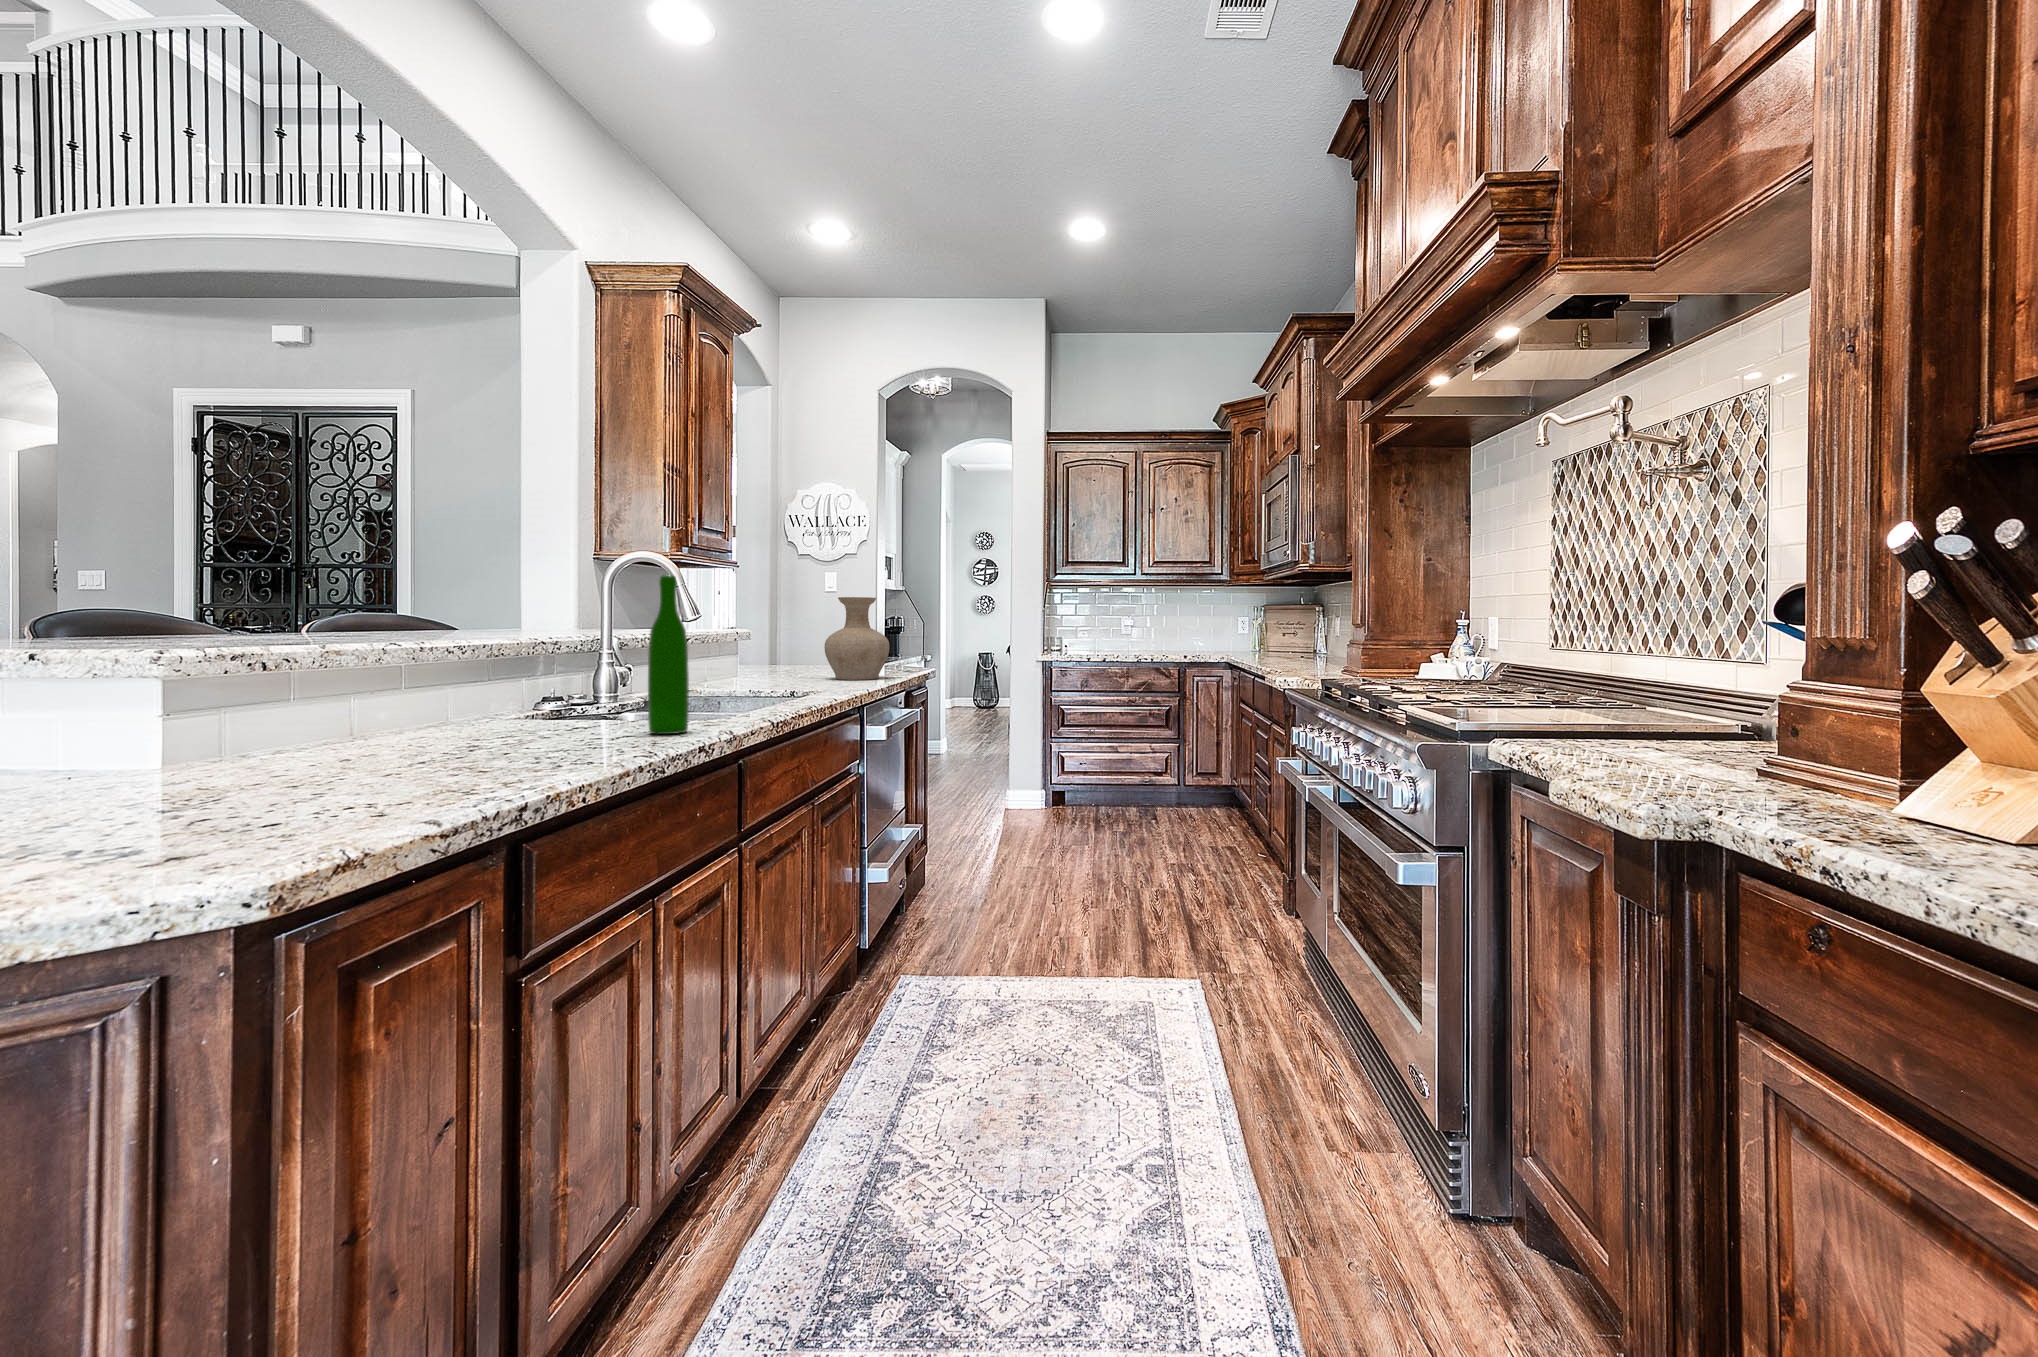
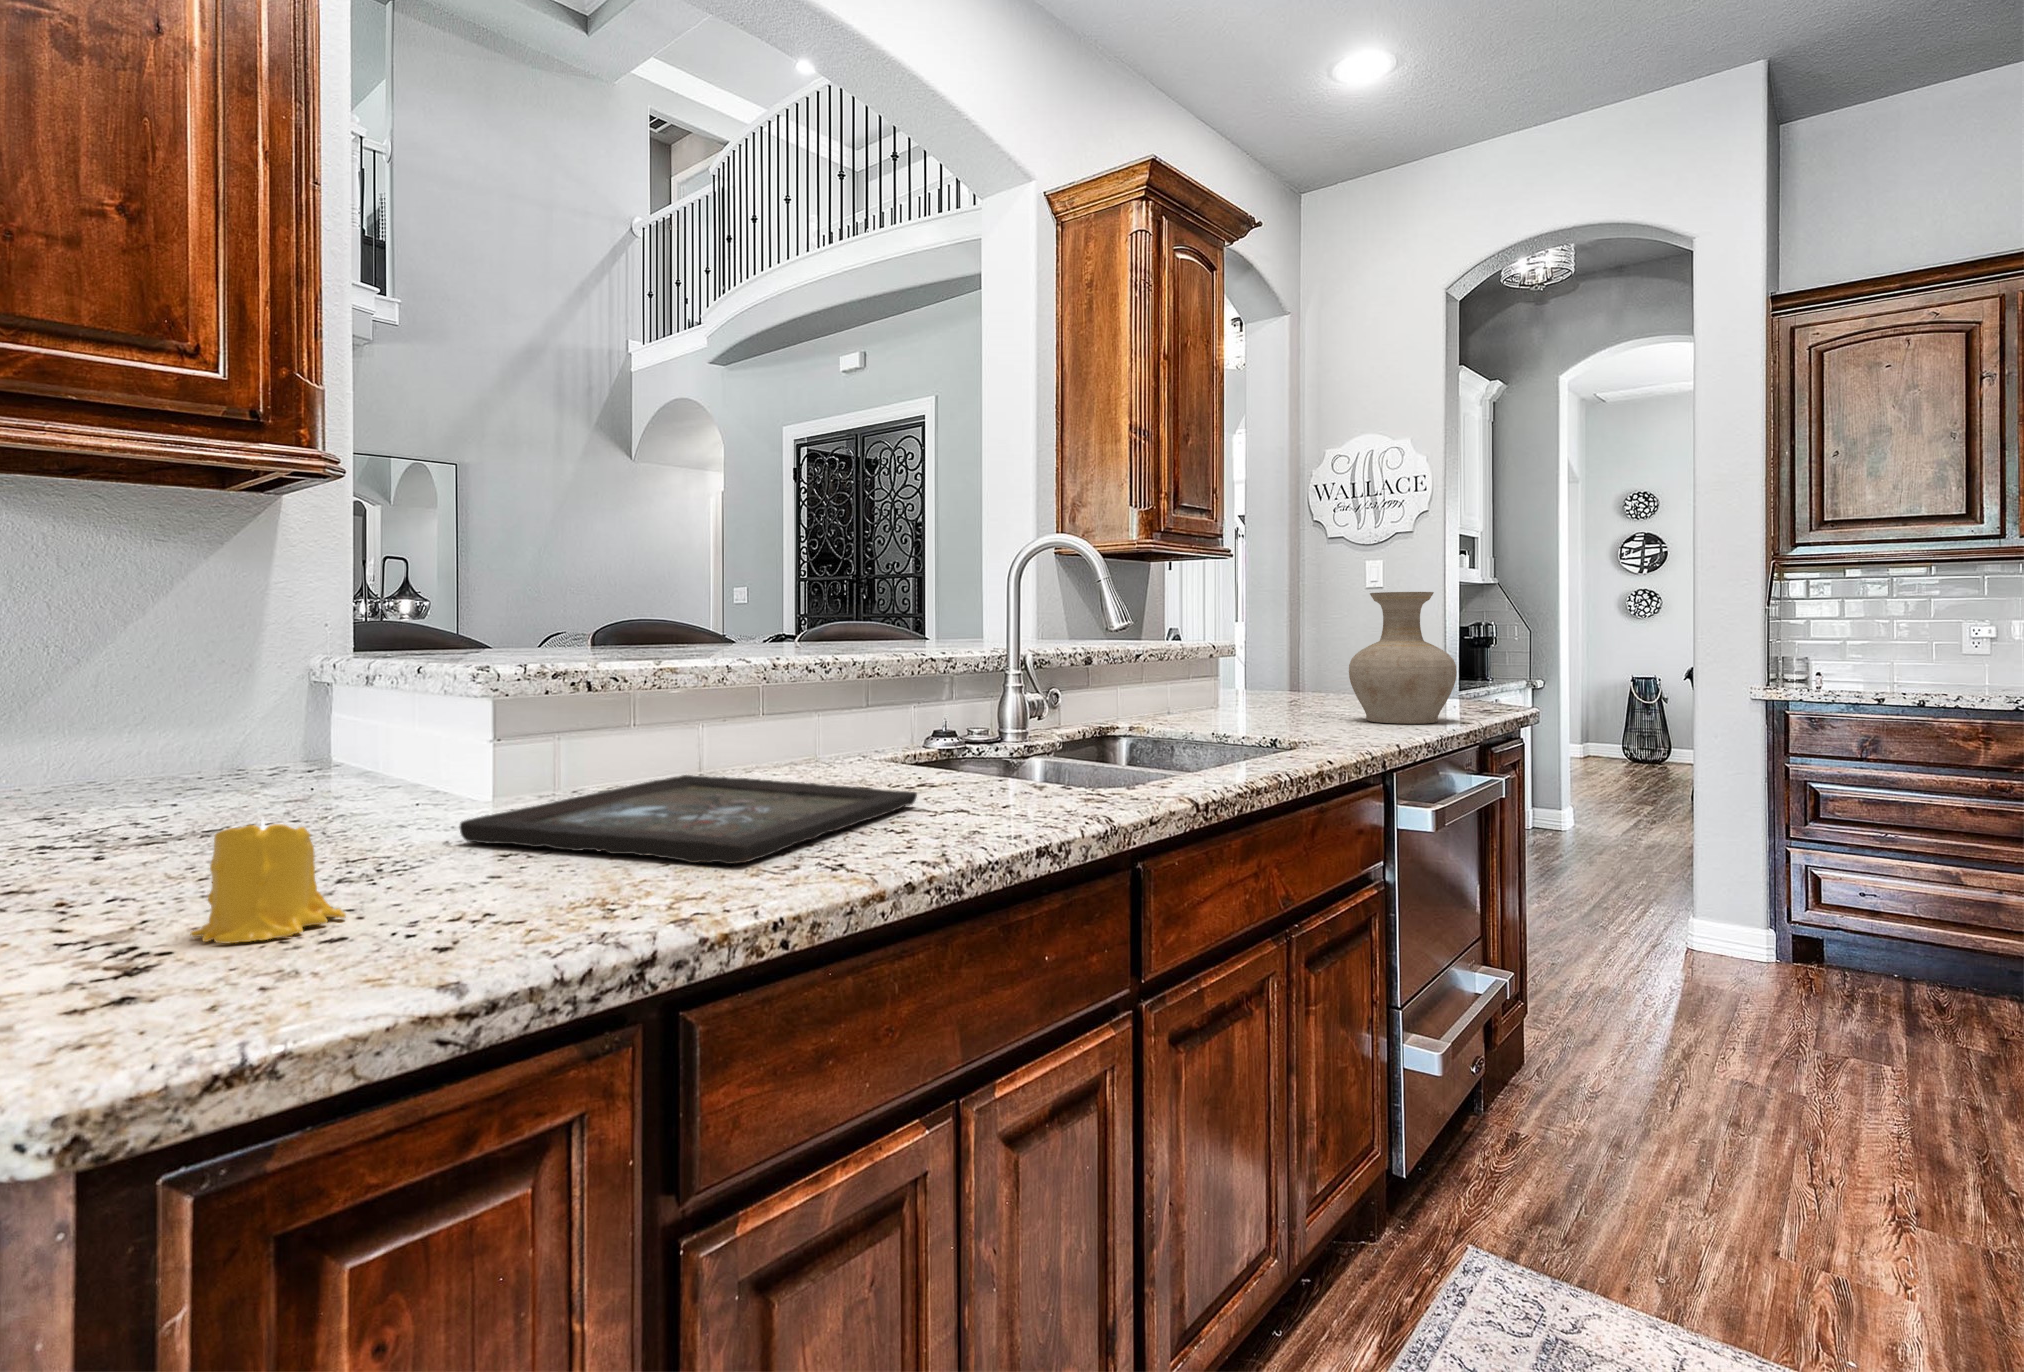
wine bottle: present [648,576,689,734] -> none [1000,558,1058,814]
tray: none [222,727,585,779] -> present [460,775,917,864]
candle: none [124,746,247,835] -> present [190,819,346,943]

